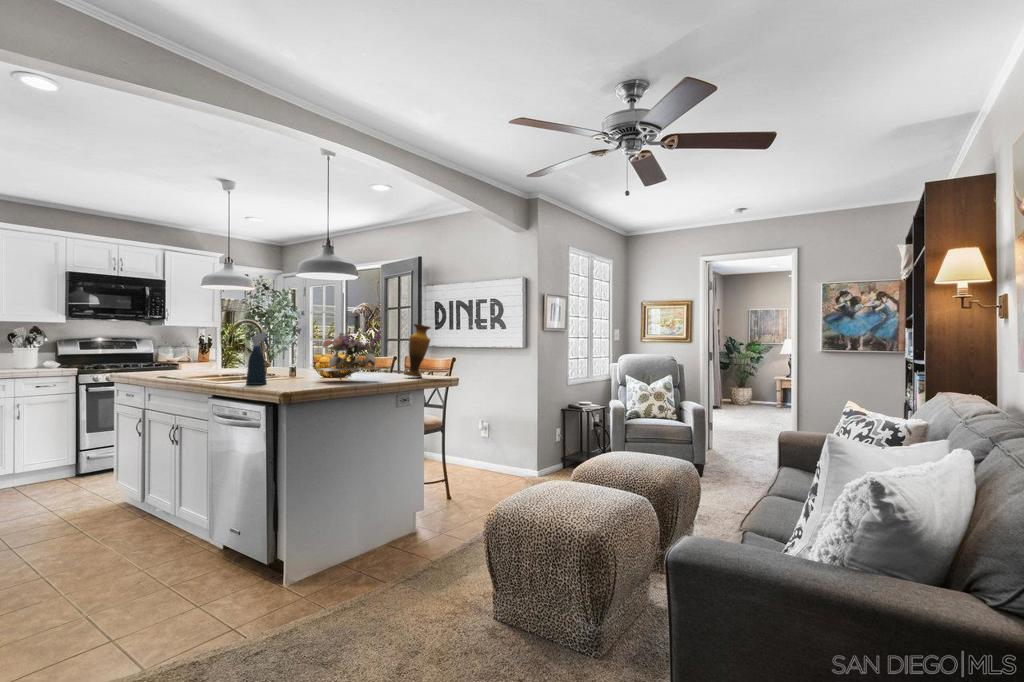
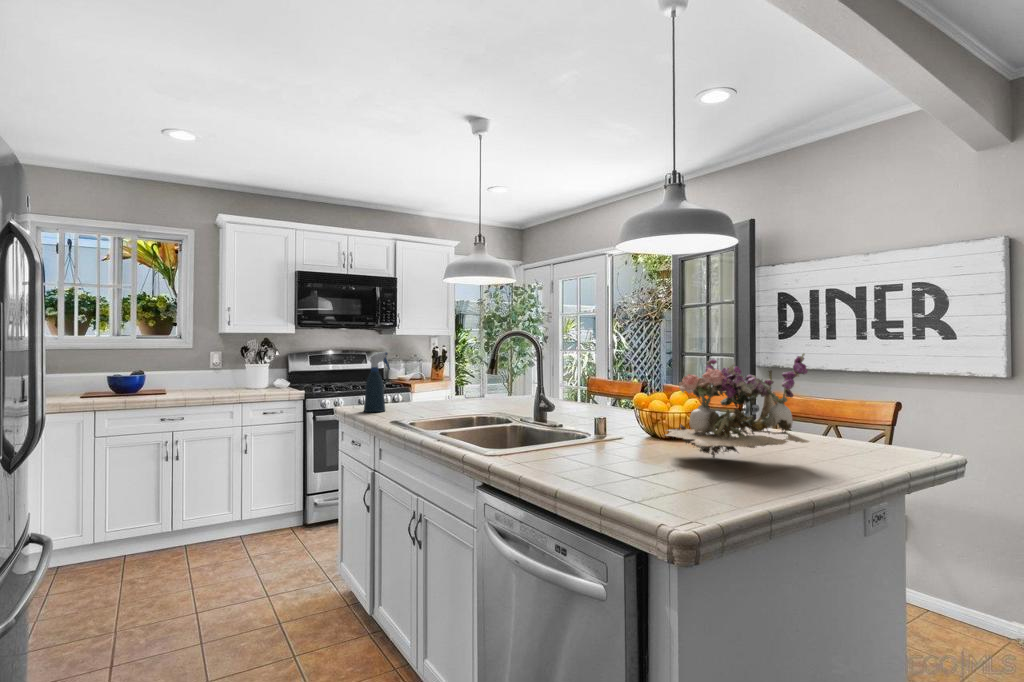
vase: present [404,324,431,377] -> none [827,338,892,453]
spray bottle: present [246,333,270,385] -> present [364,352,390,412]

